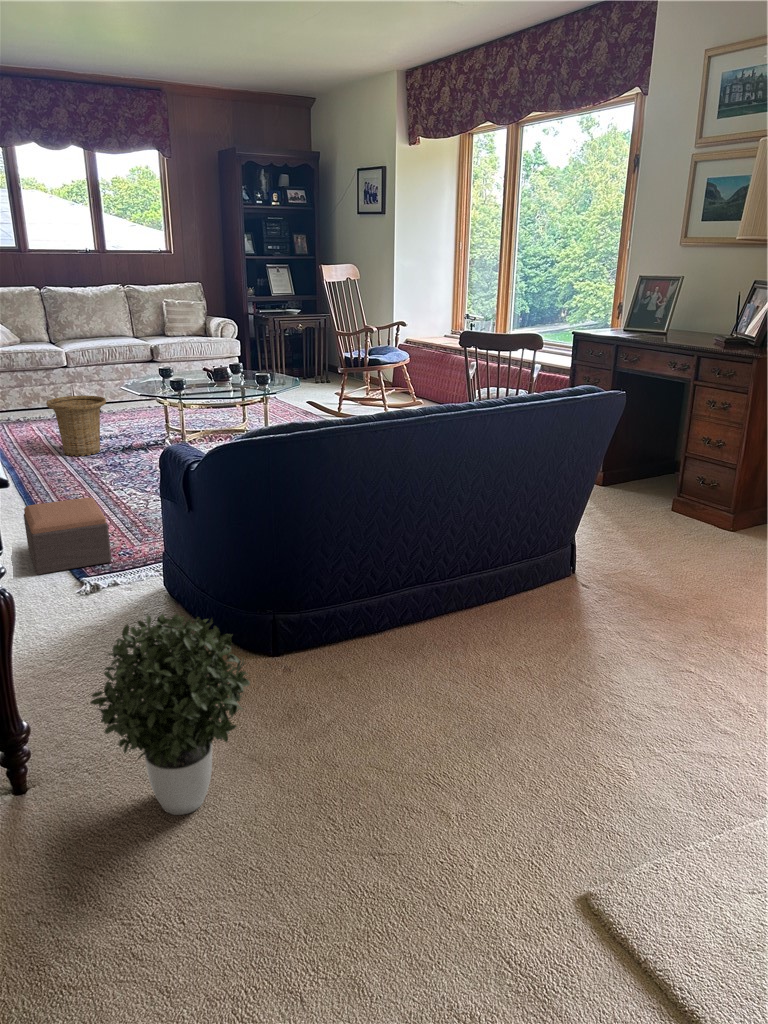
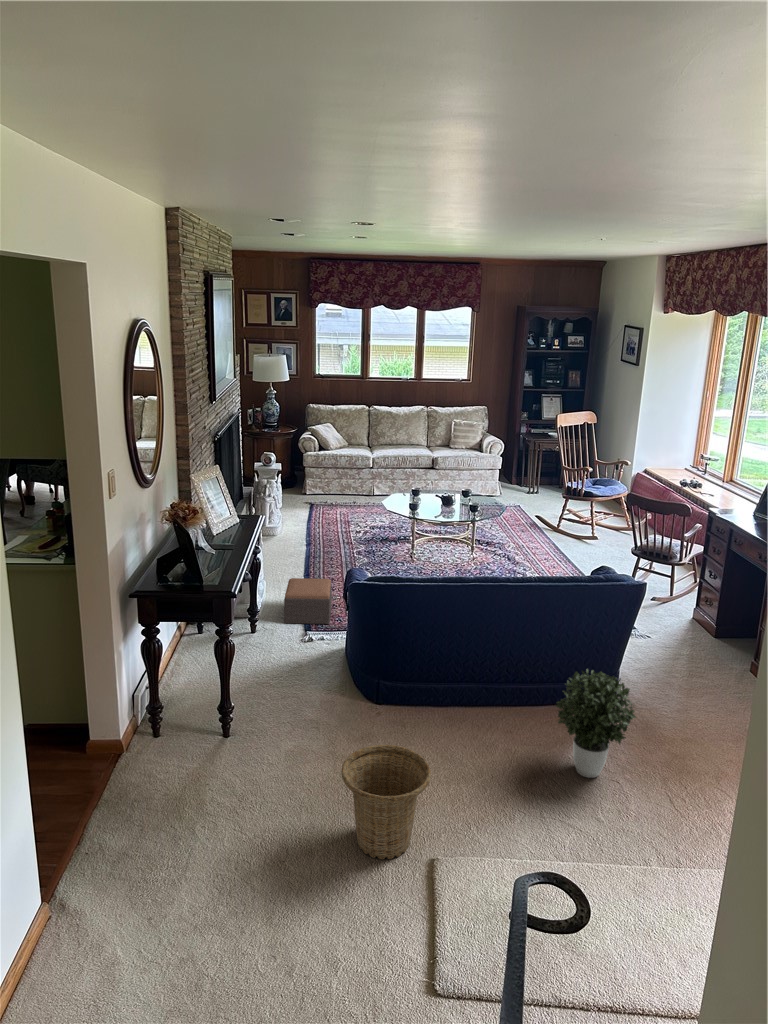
basket: present [46,395,106,456] -> present [341,745,431,859]
potted plant: present [91,614,250,815] -> present [556,669,636,778]

